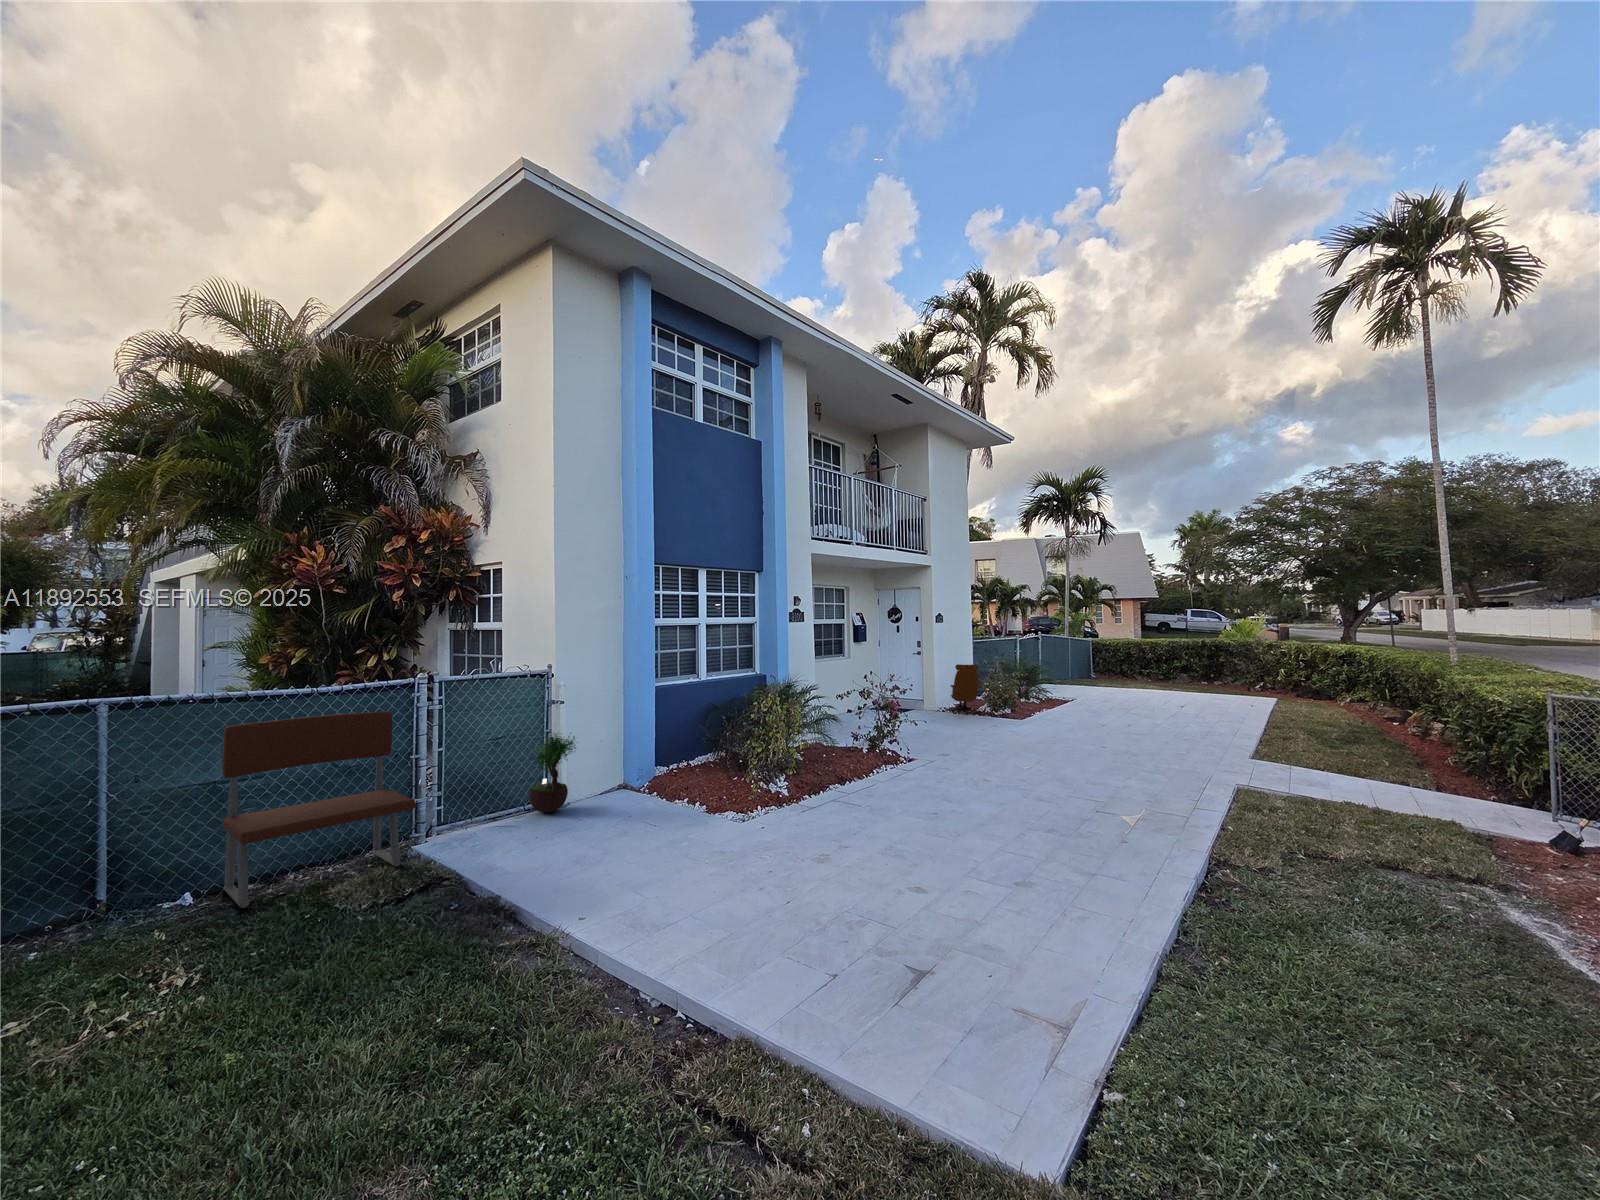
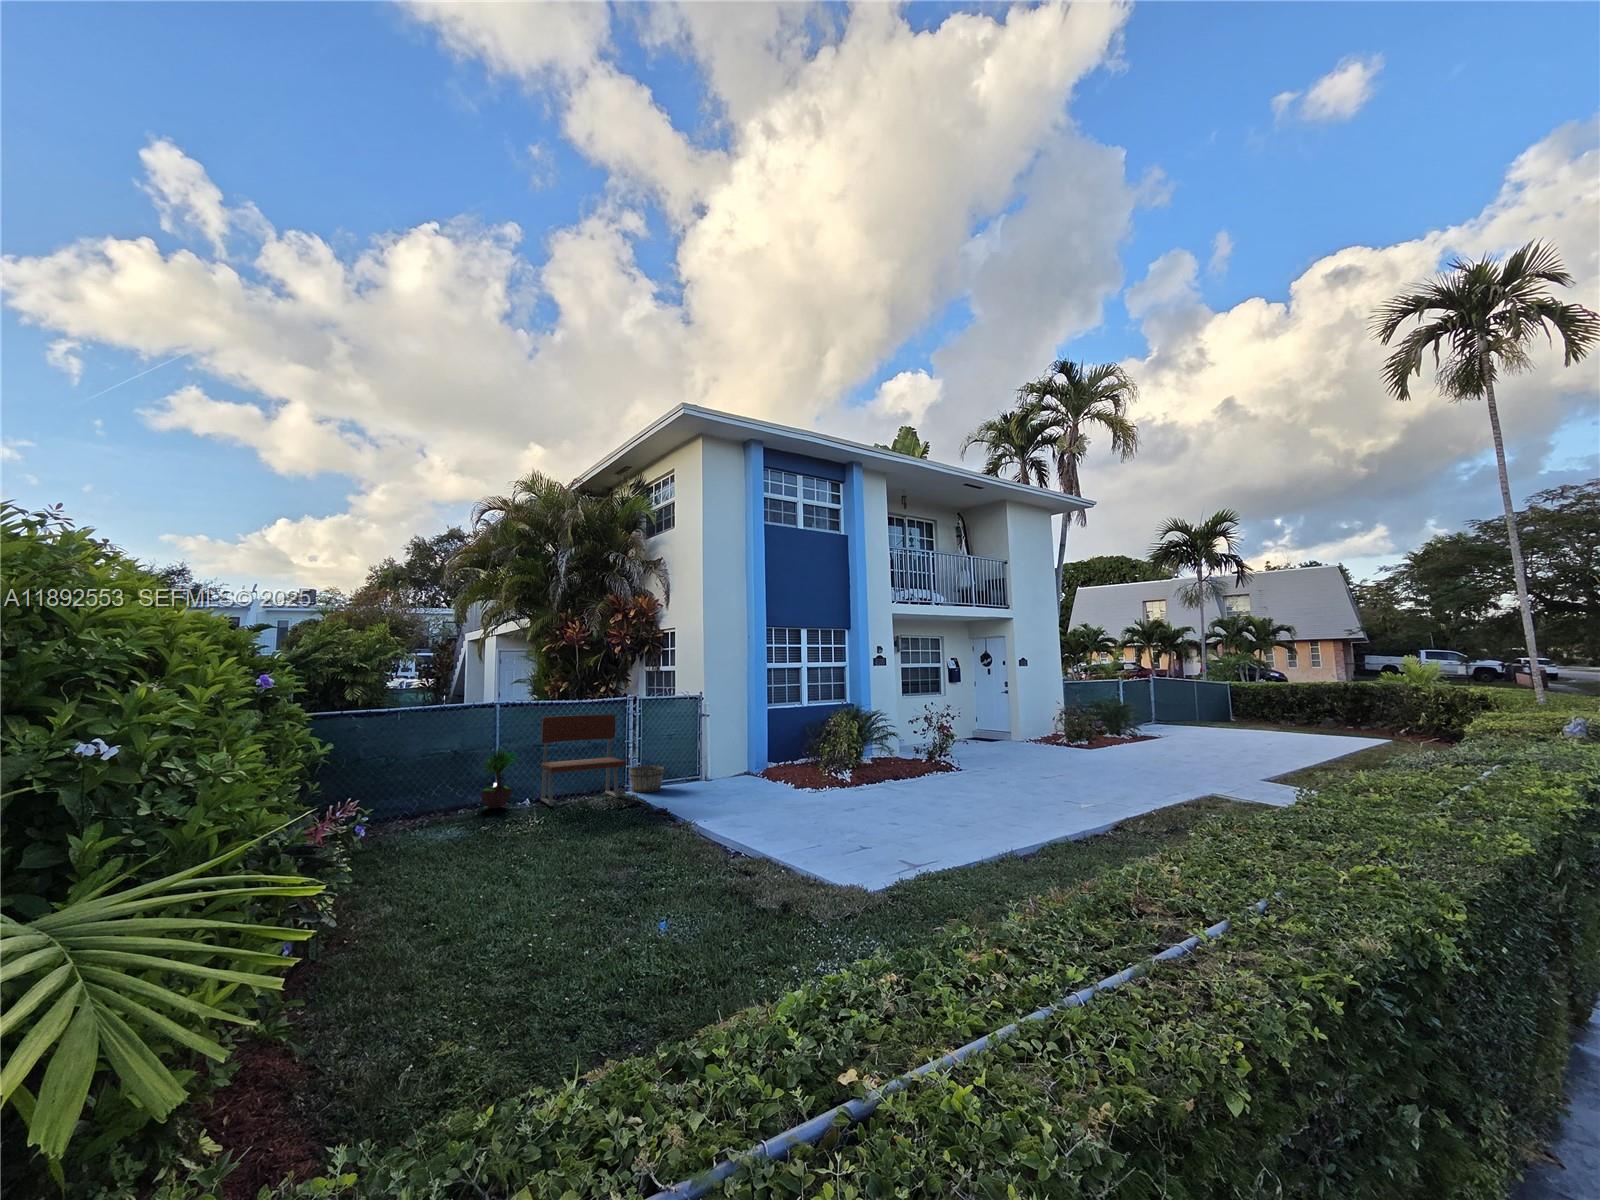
lounge chair: present [949,664,980,714] -> none [1030,701,1058,744]
potted tree: present [529,733,576,813] -> present [481,748,516,808]
wooden bucket: none [421,786,489,846] -> present [629,760,664,792]

